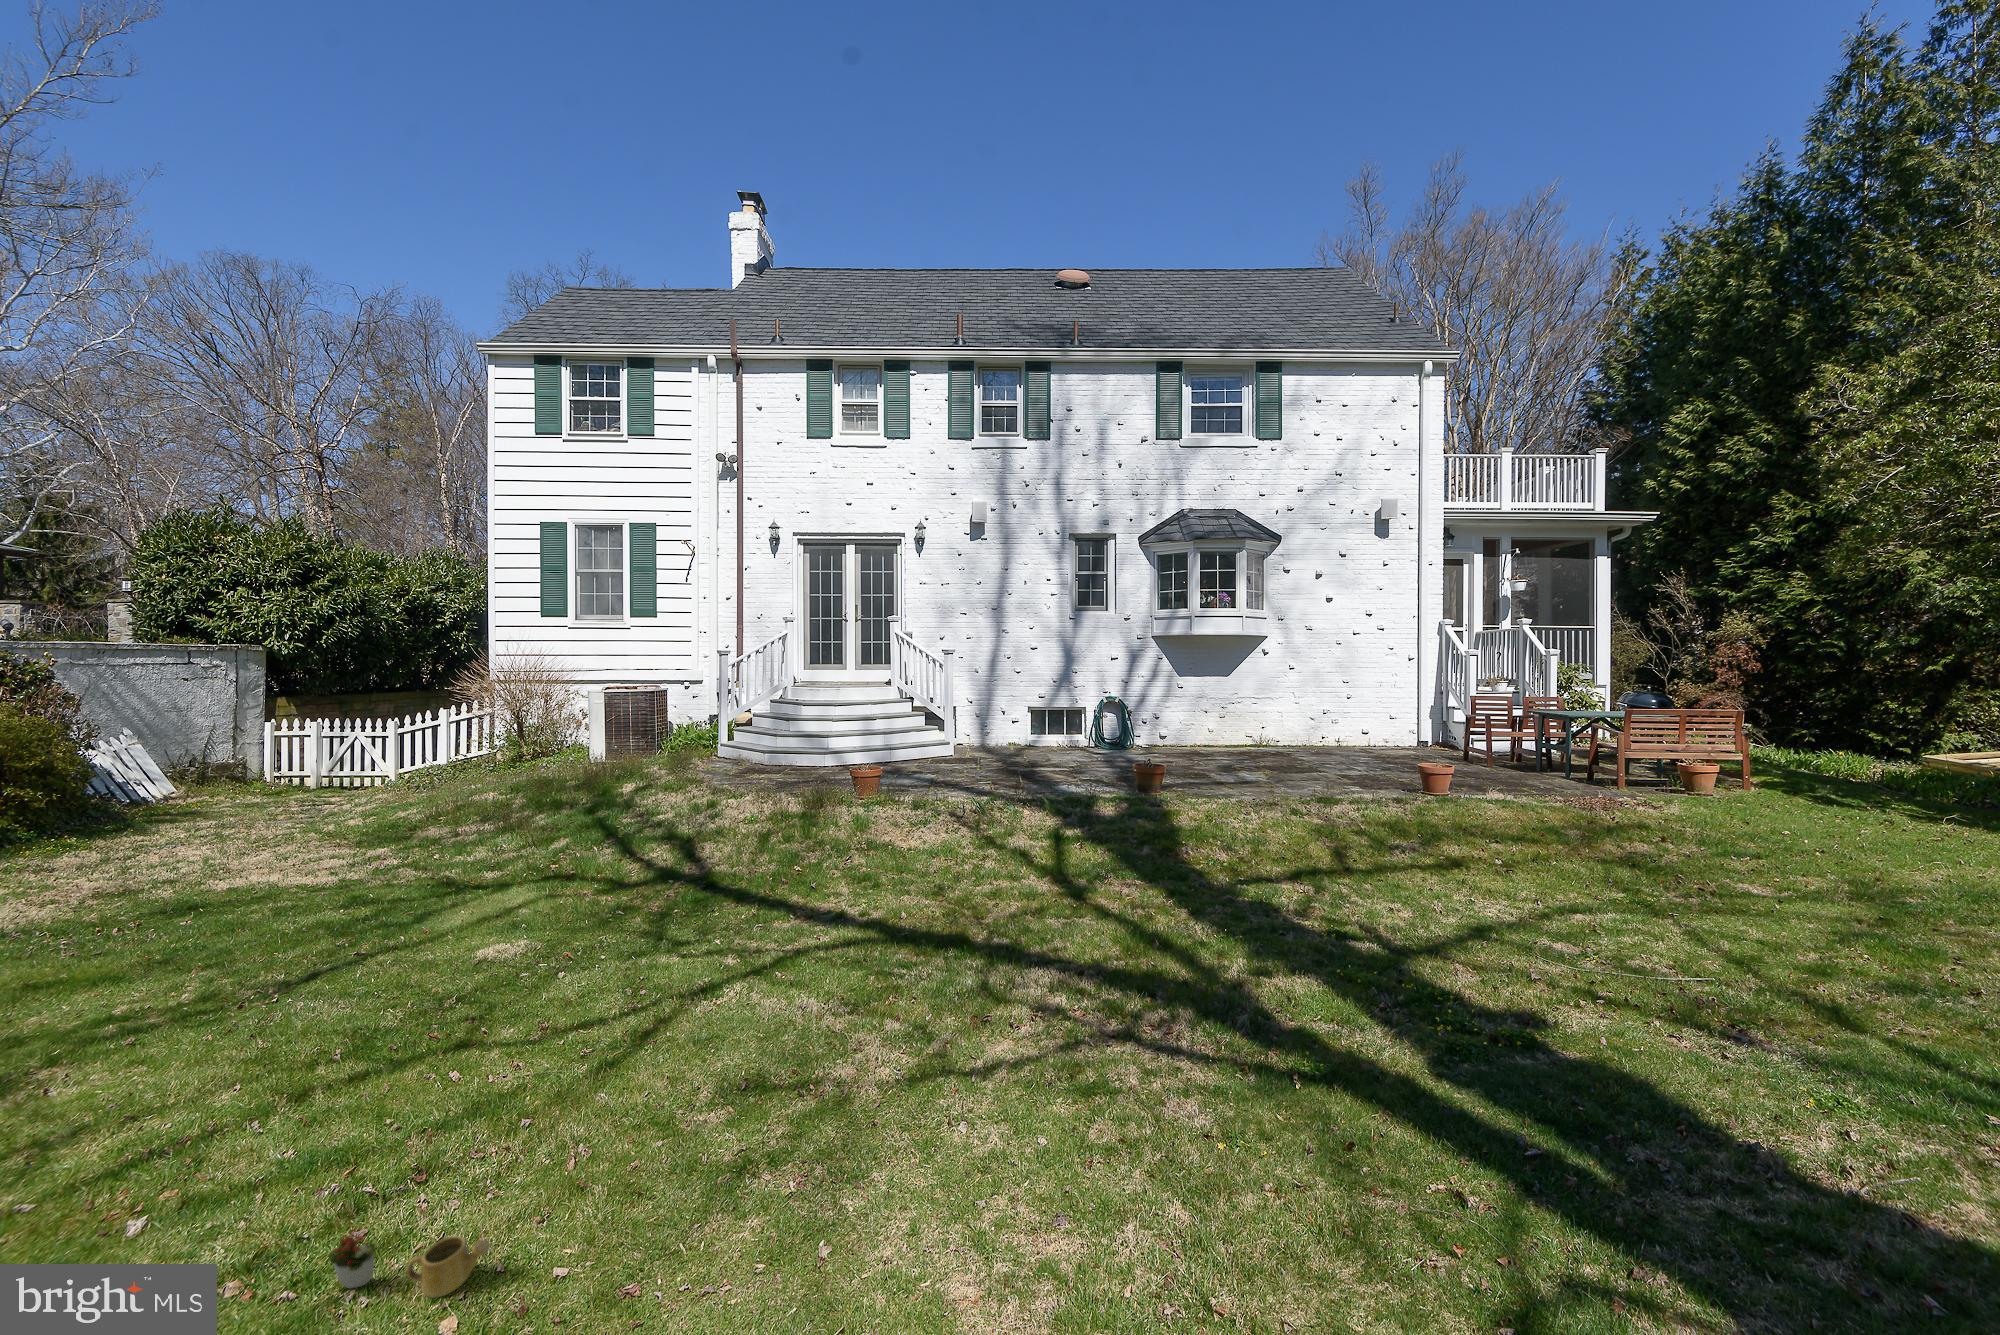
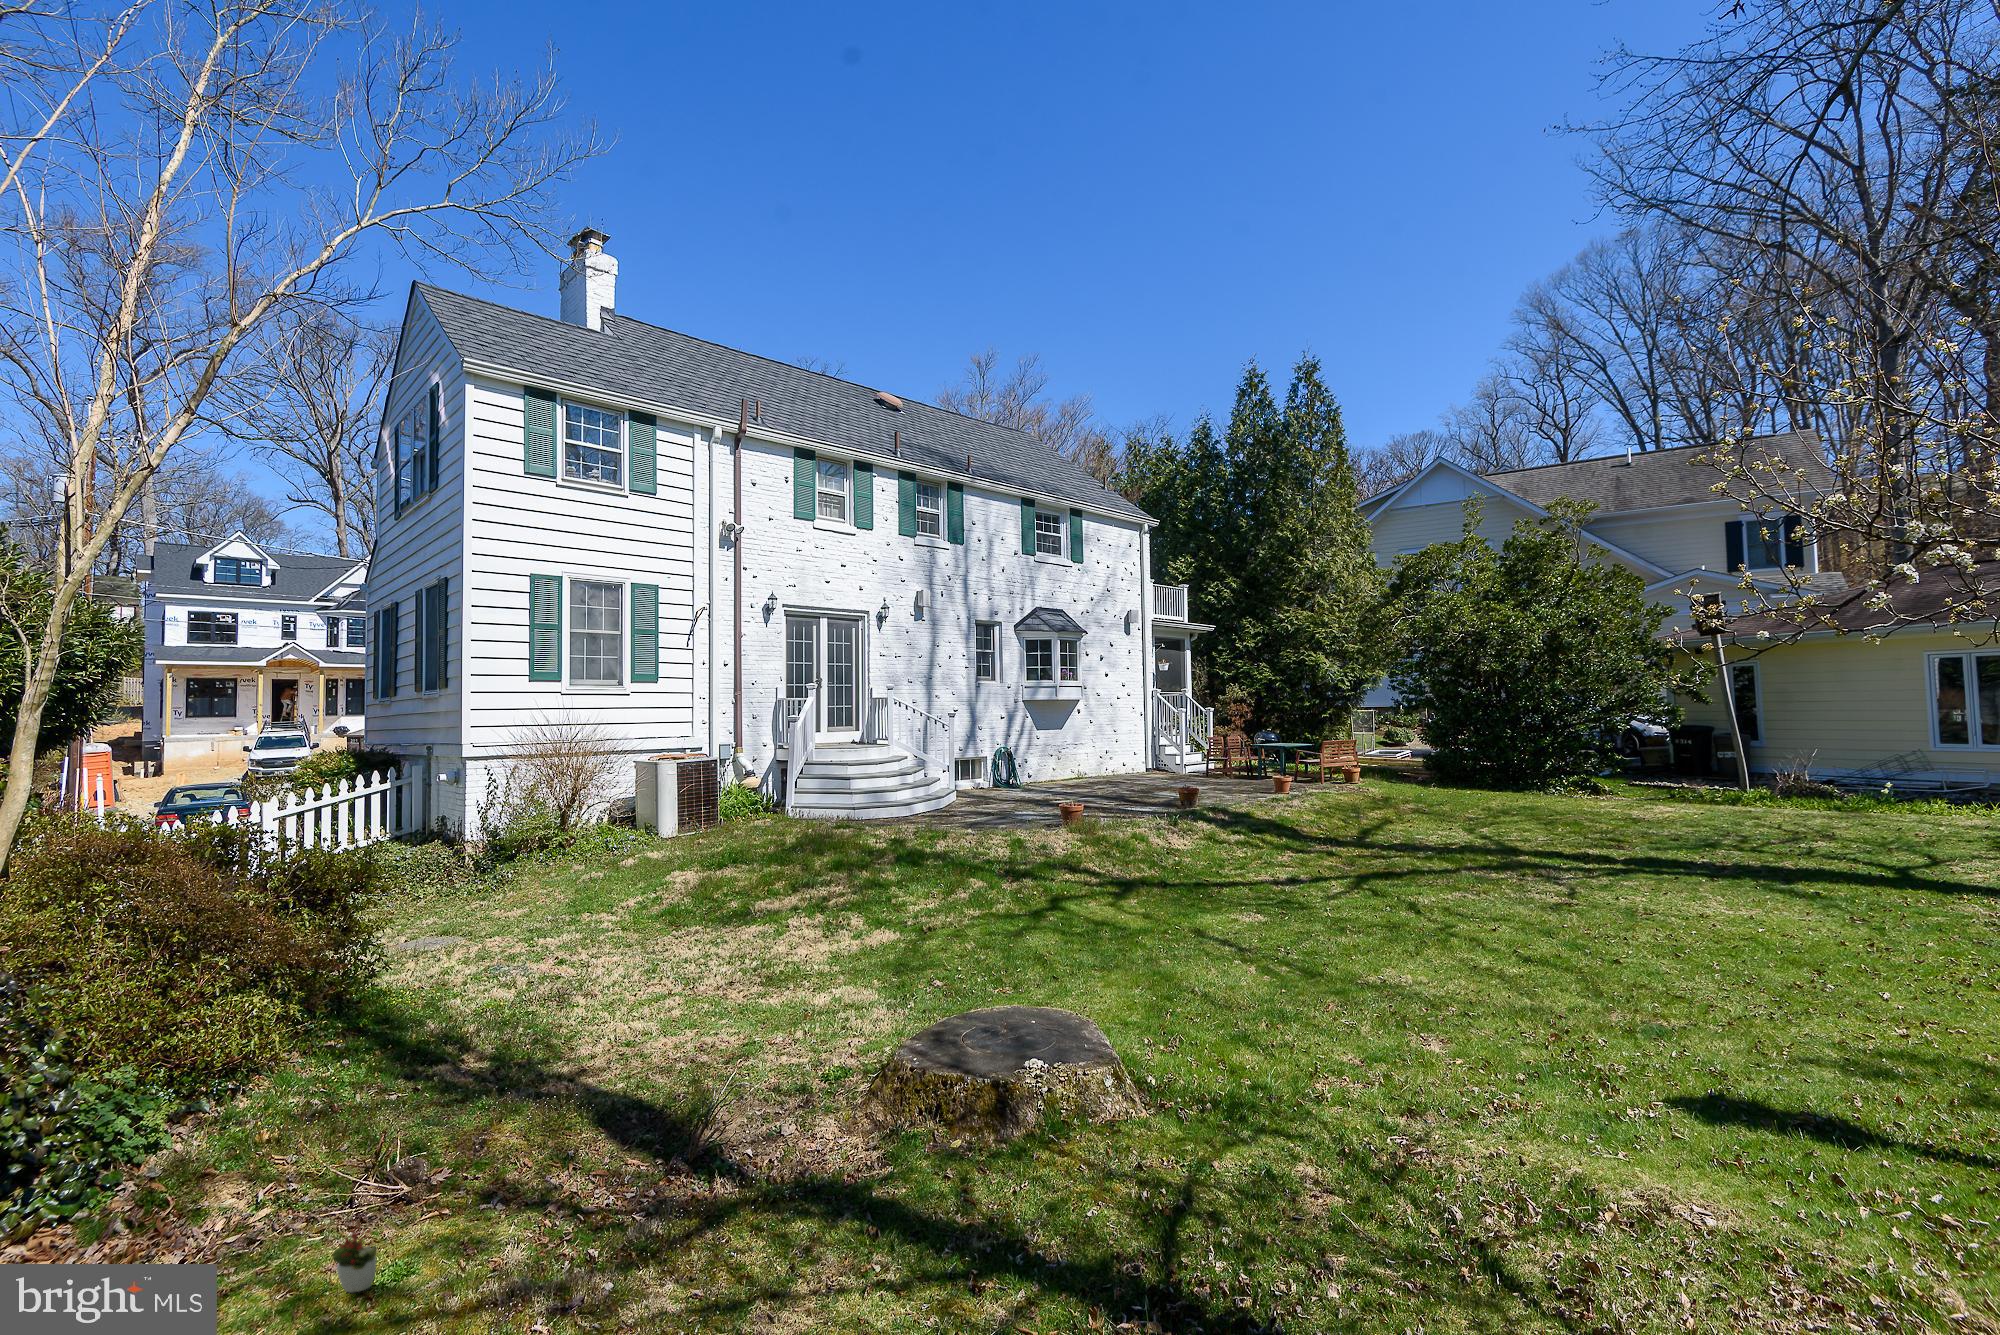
watering can: present [406,1236,490,1298] -> none [409,1241,494,1301]

